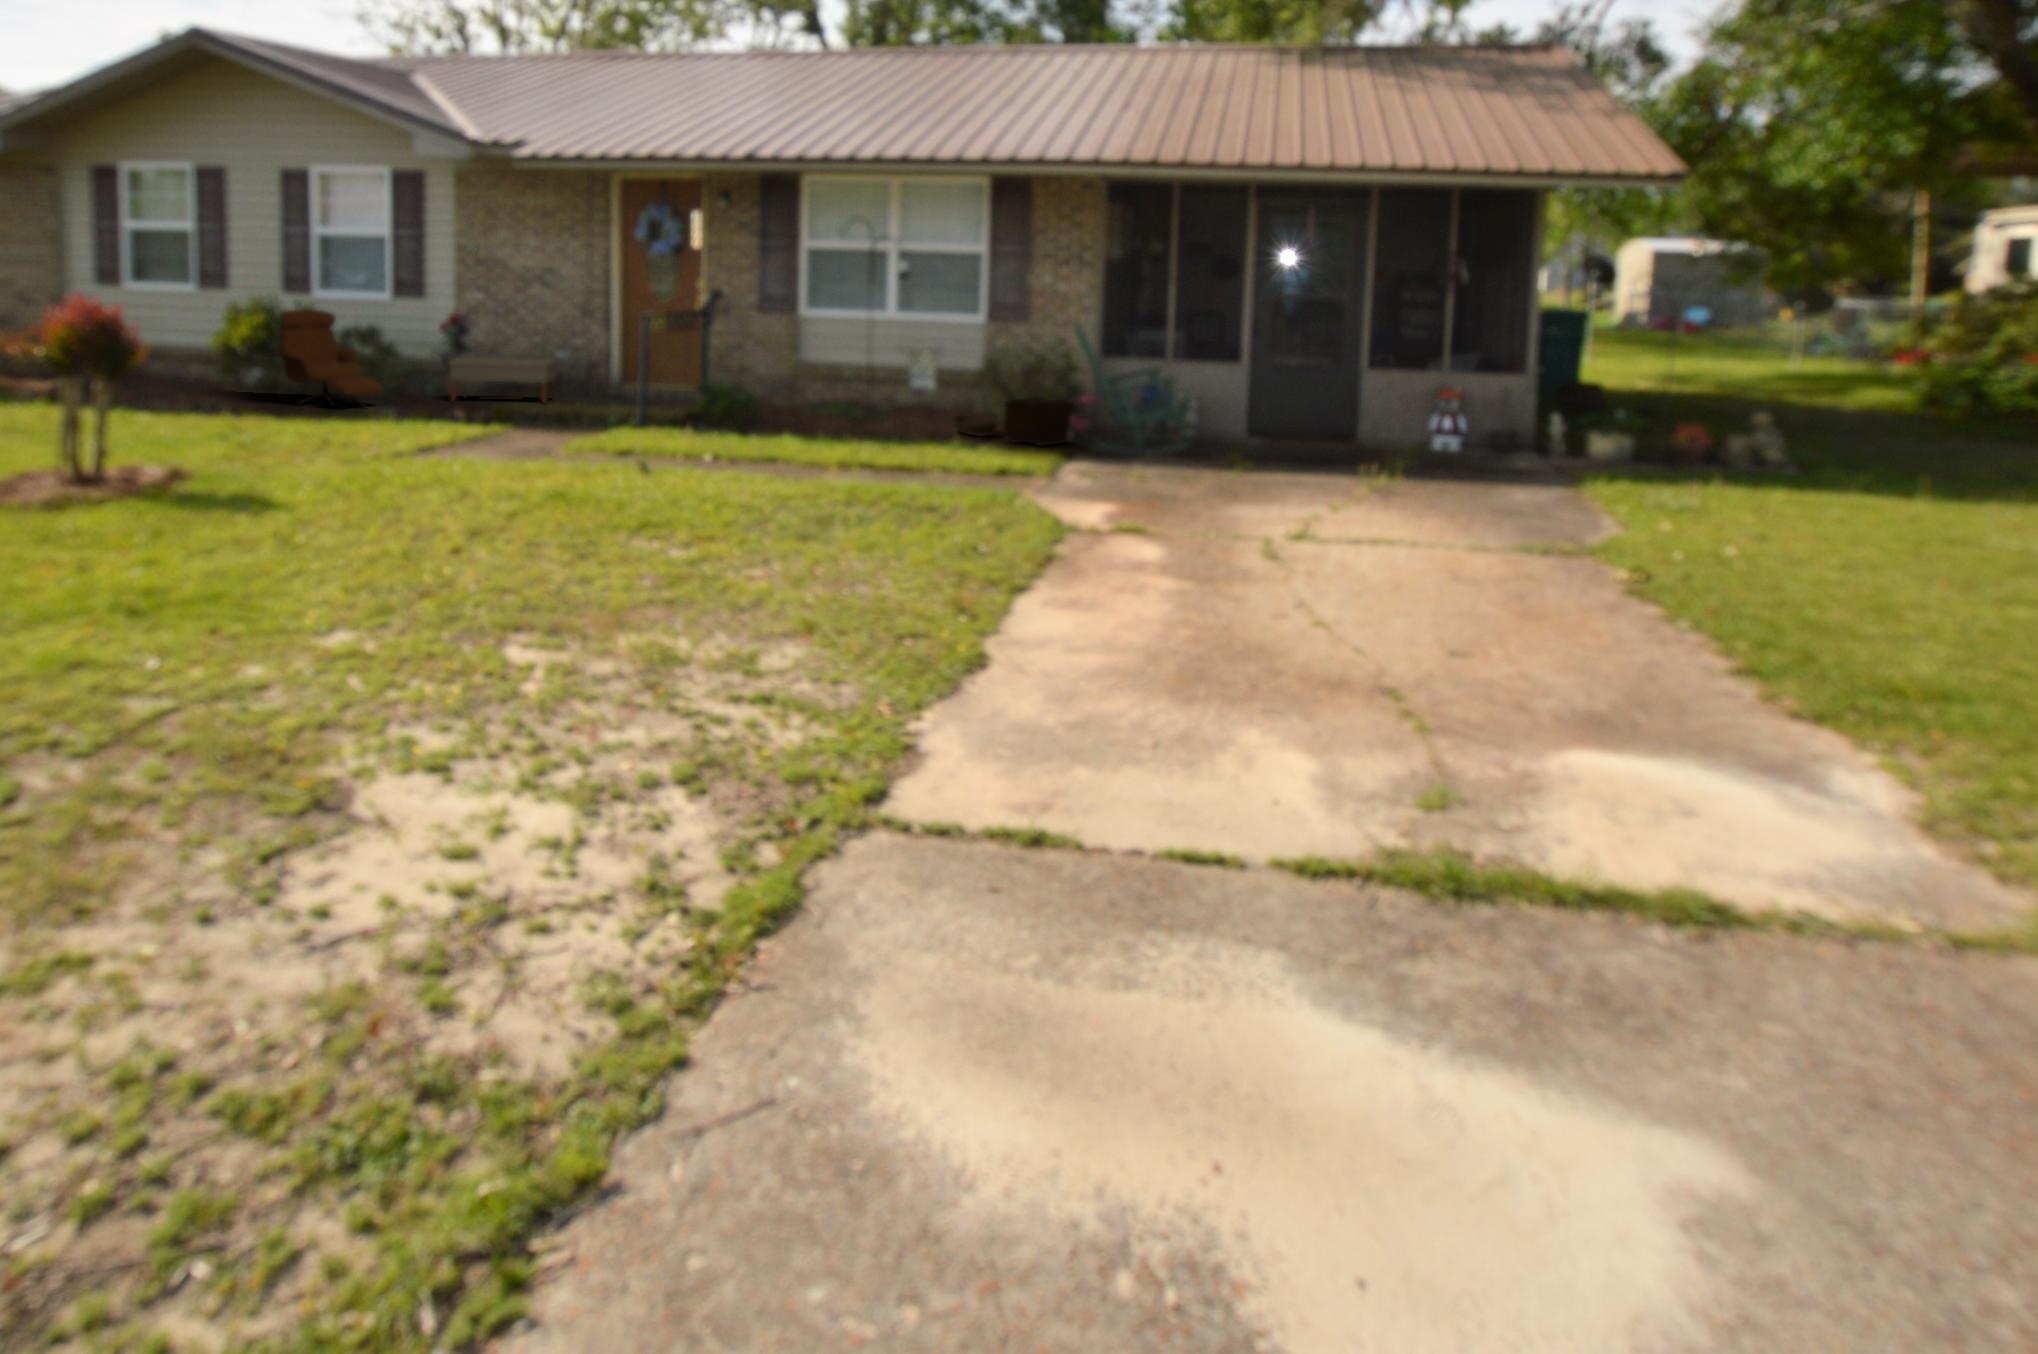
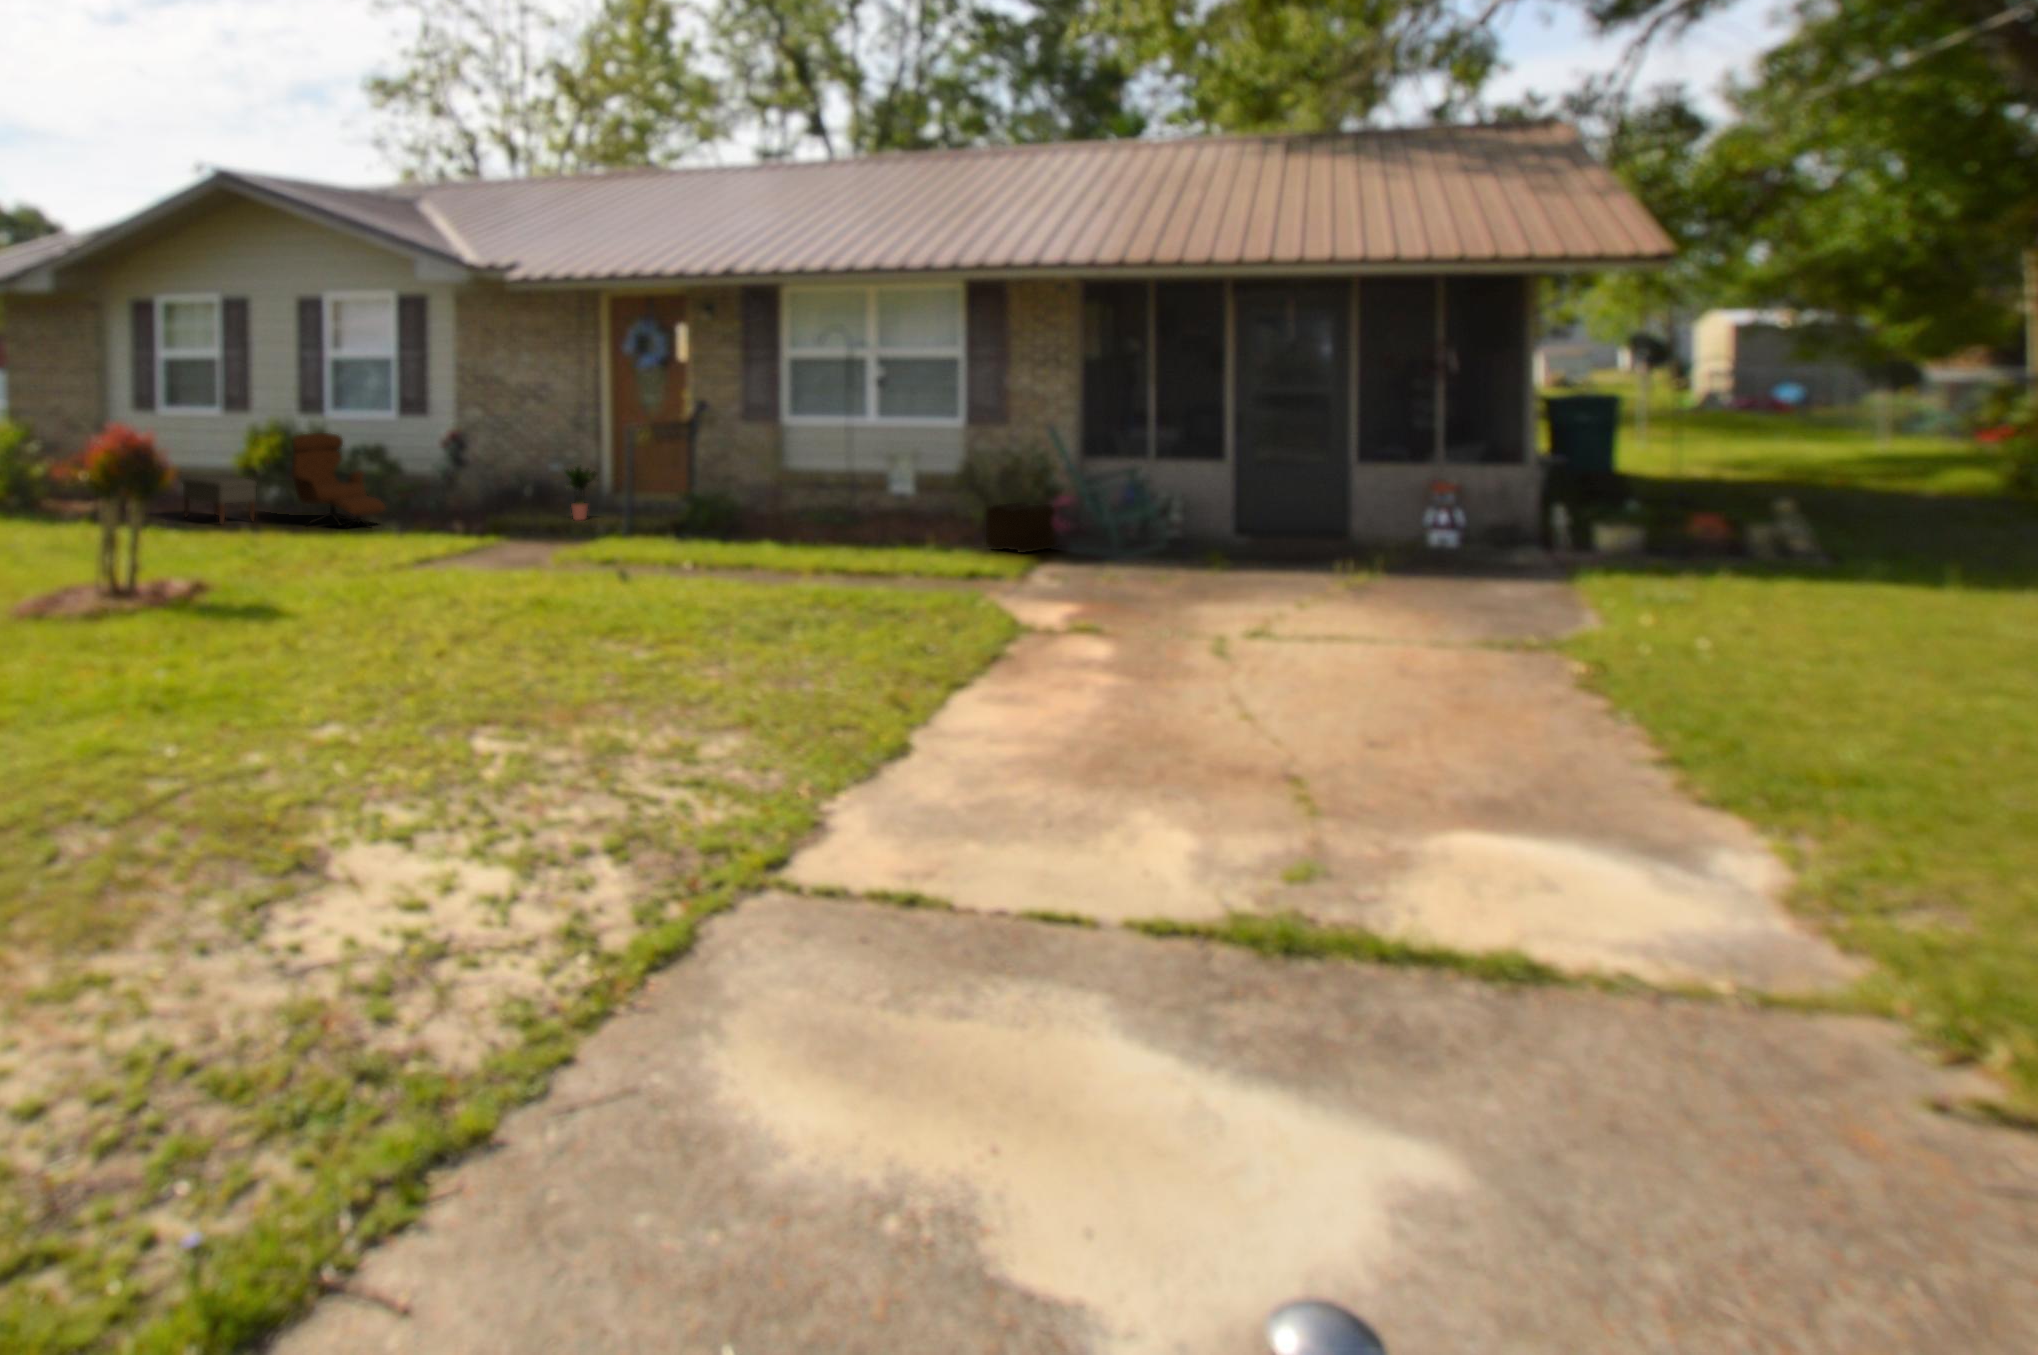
potted plant: none [571,349,611,405] -> present [565,466,598,520]
bench: present [449,357,557,402] -> present [182,475,256,523]
basket: present [953,415,998,436] -> none [935,523,983,544]

